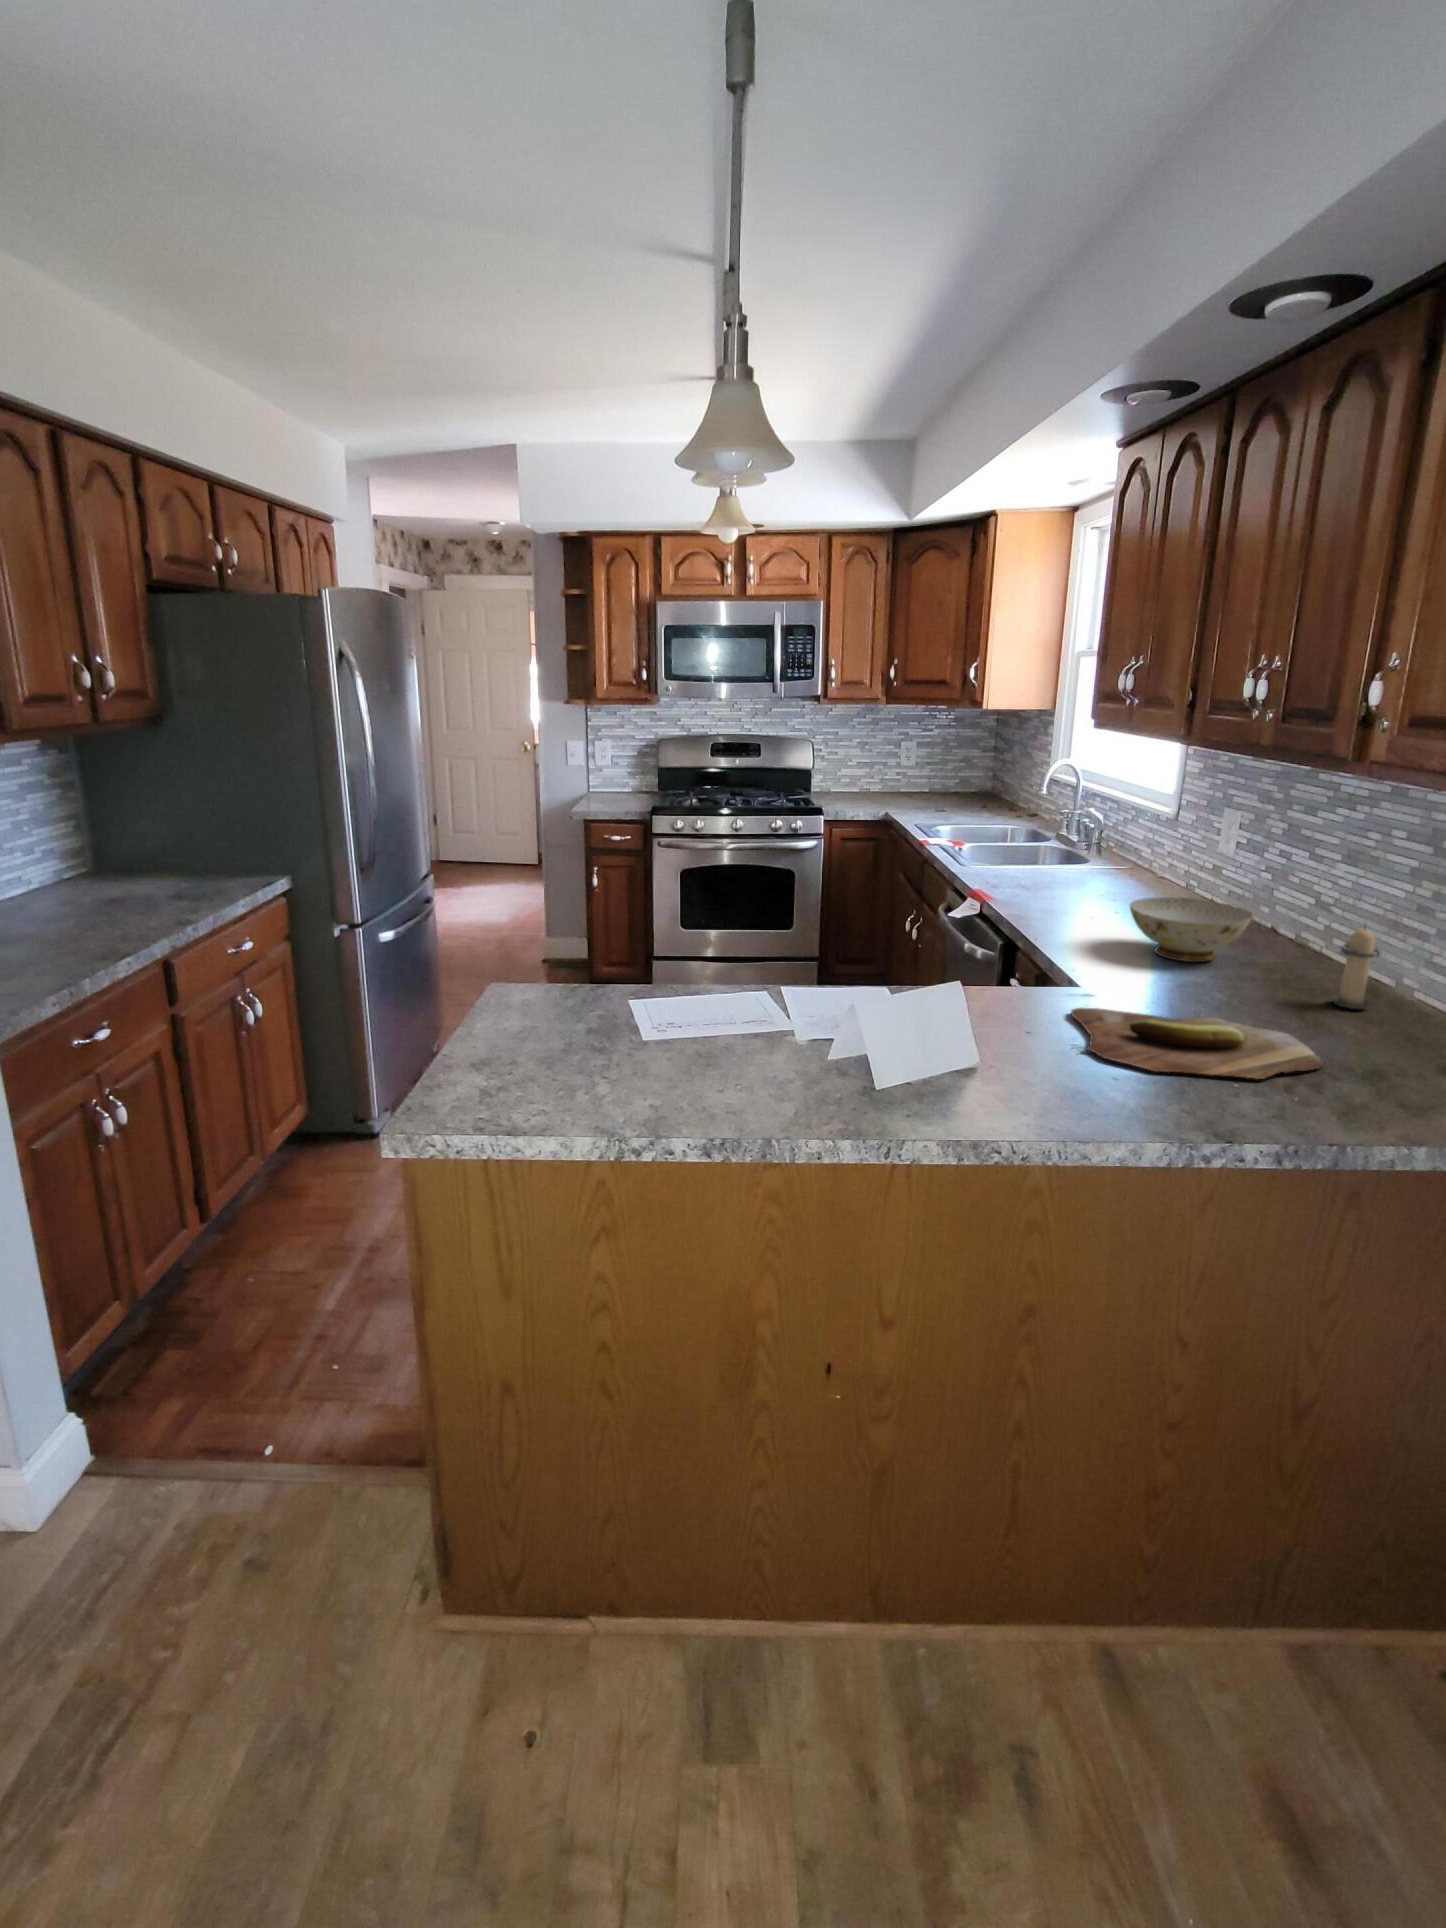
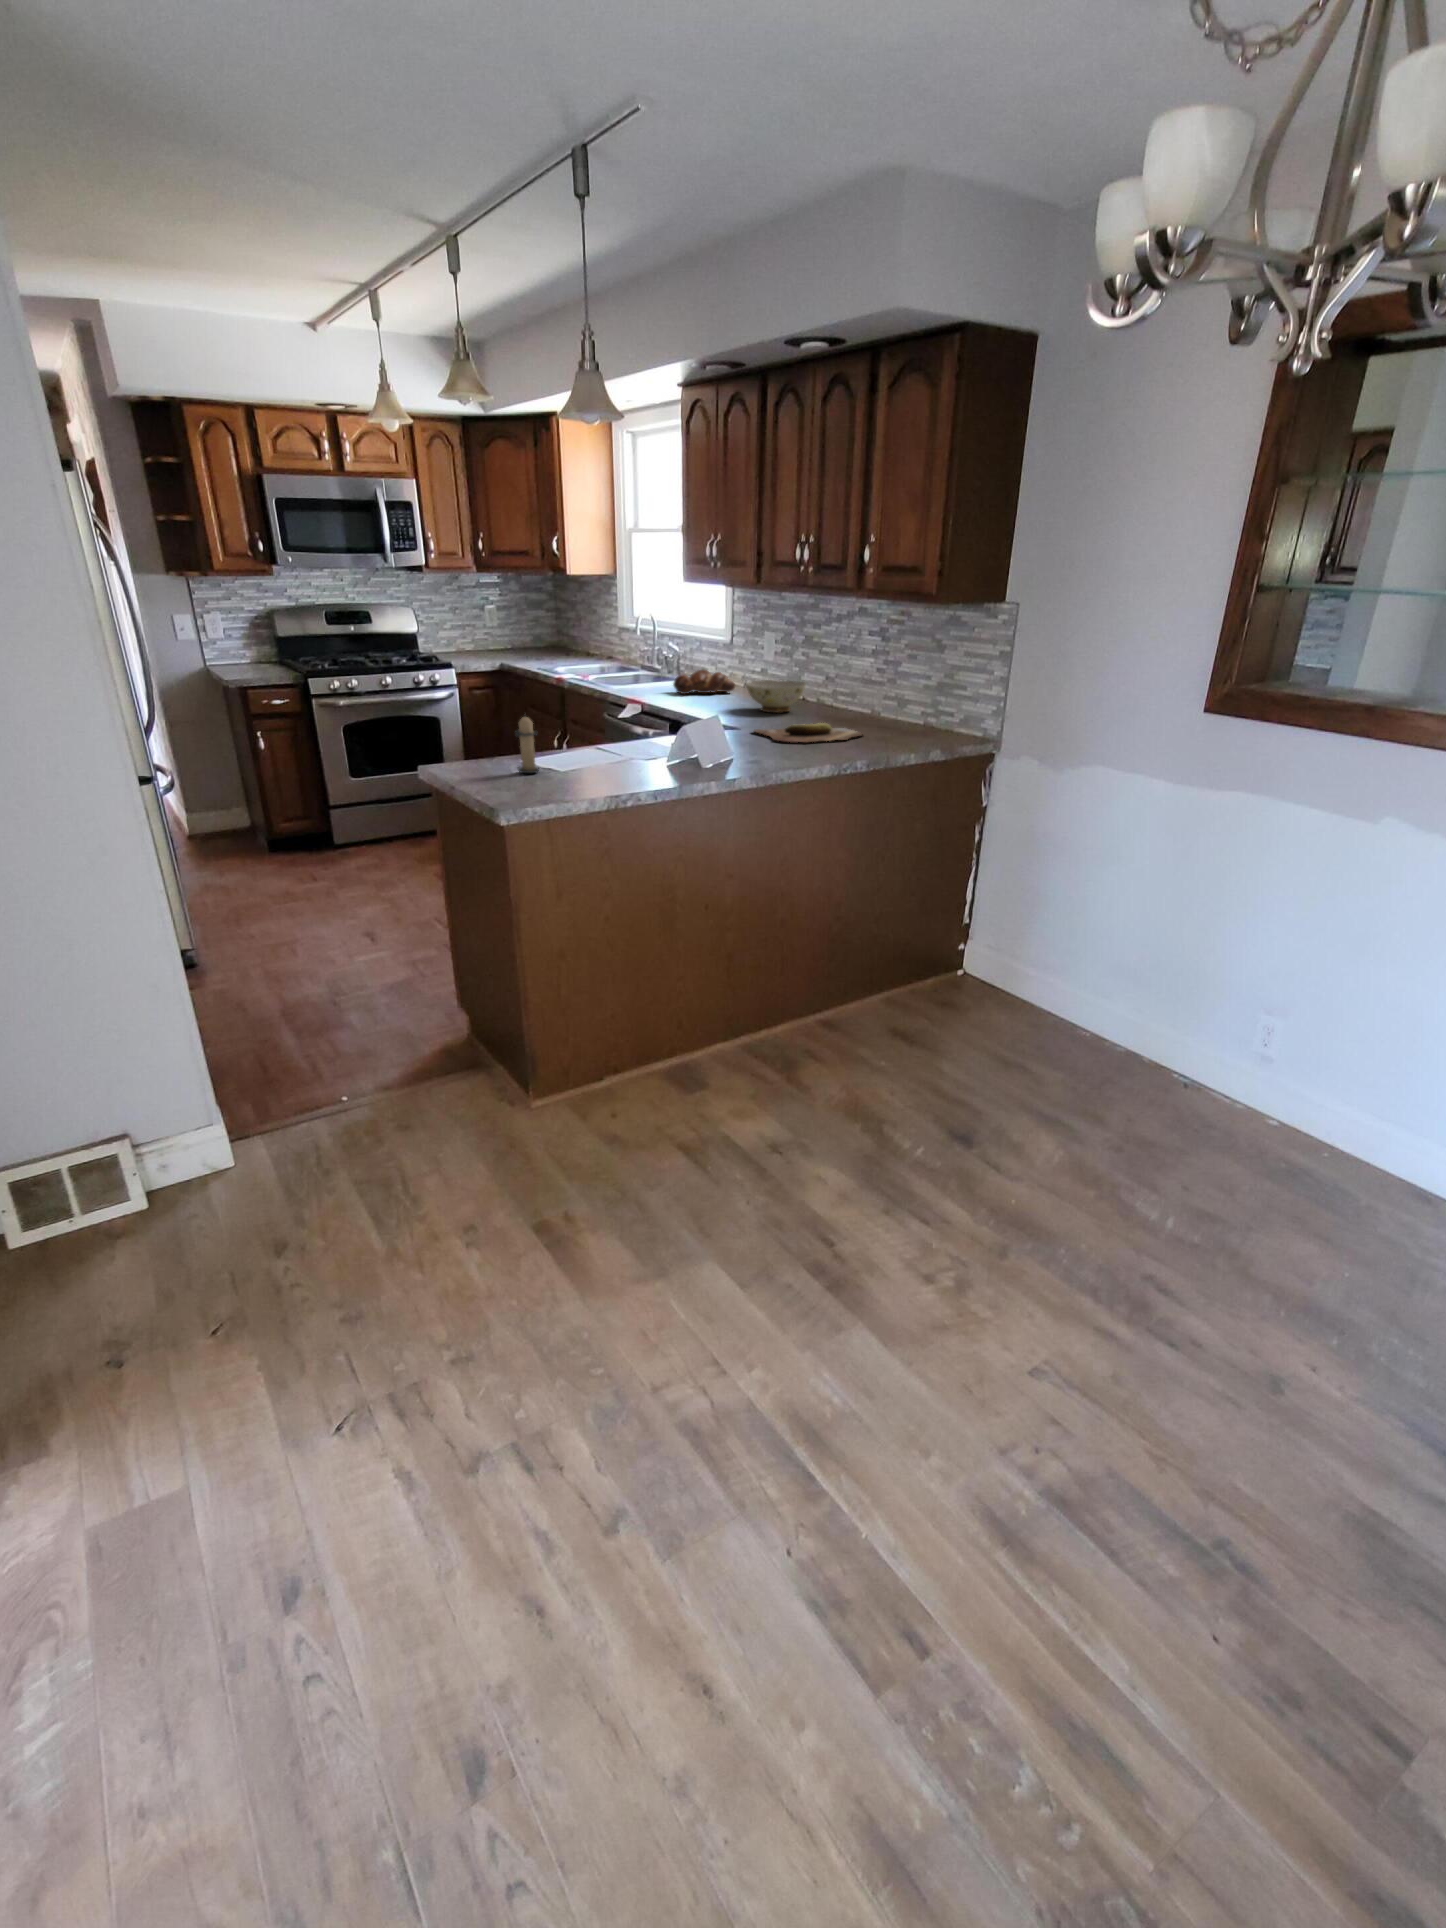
bread loaf: none [1049,858,1156,897] -> present [673,670,735,694]
candle: present [1332,928,1381,1009] -> present [515,717,539,773]

